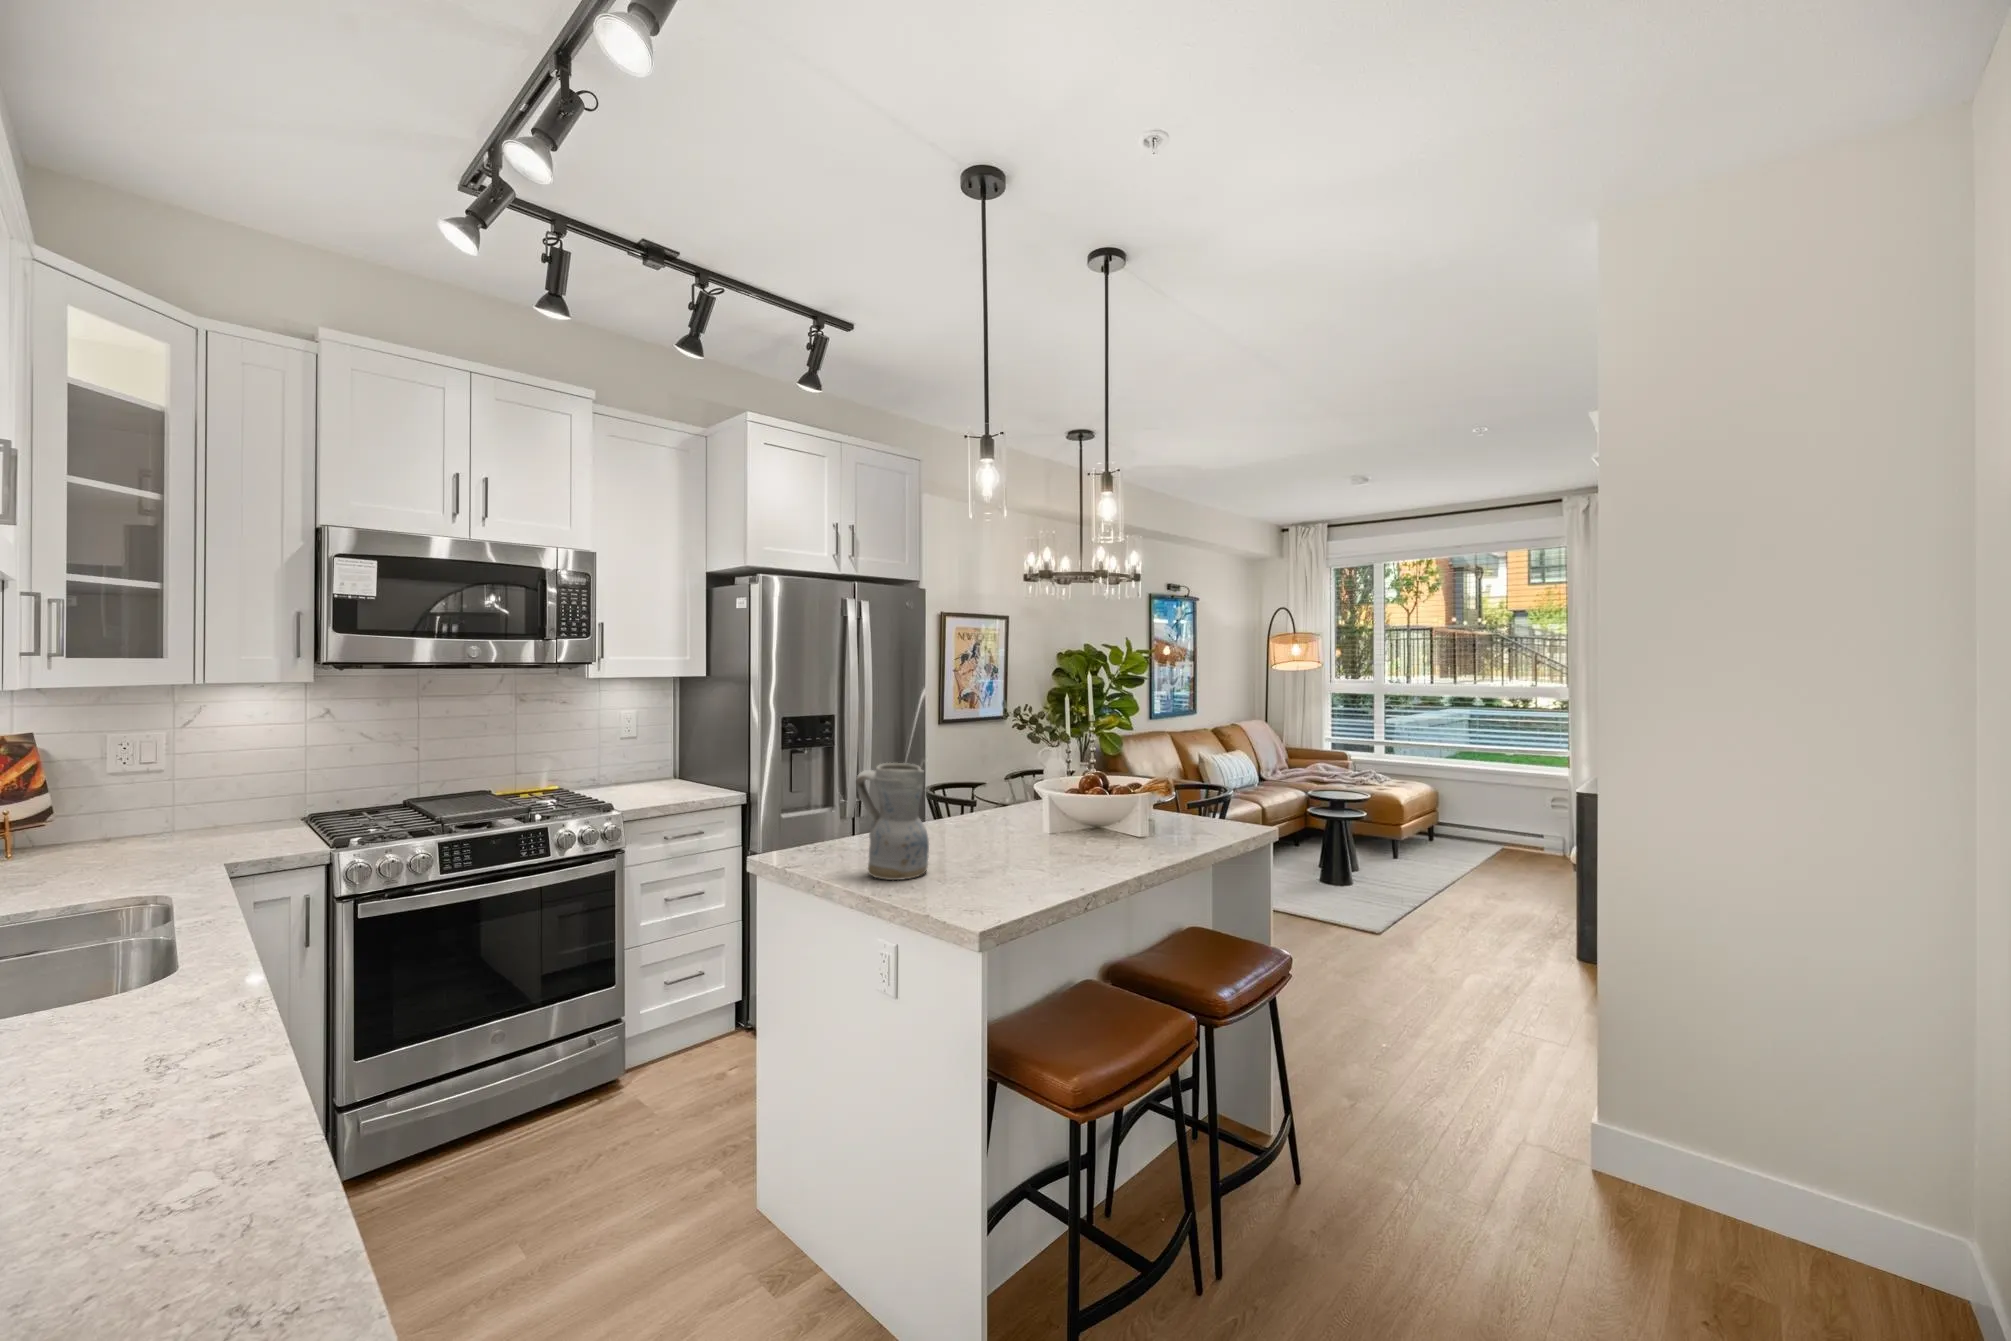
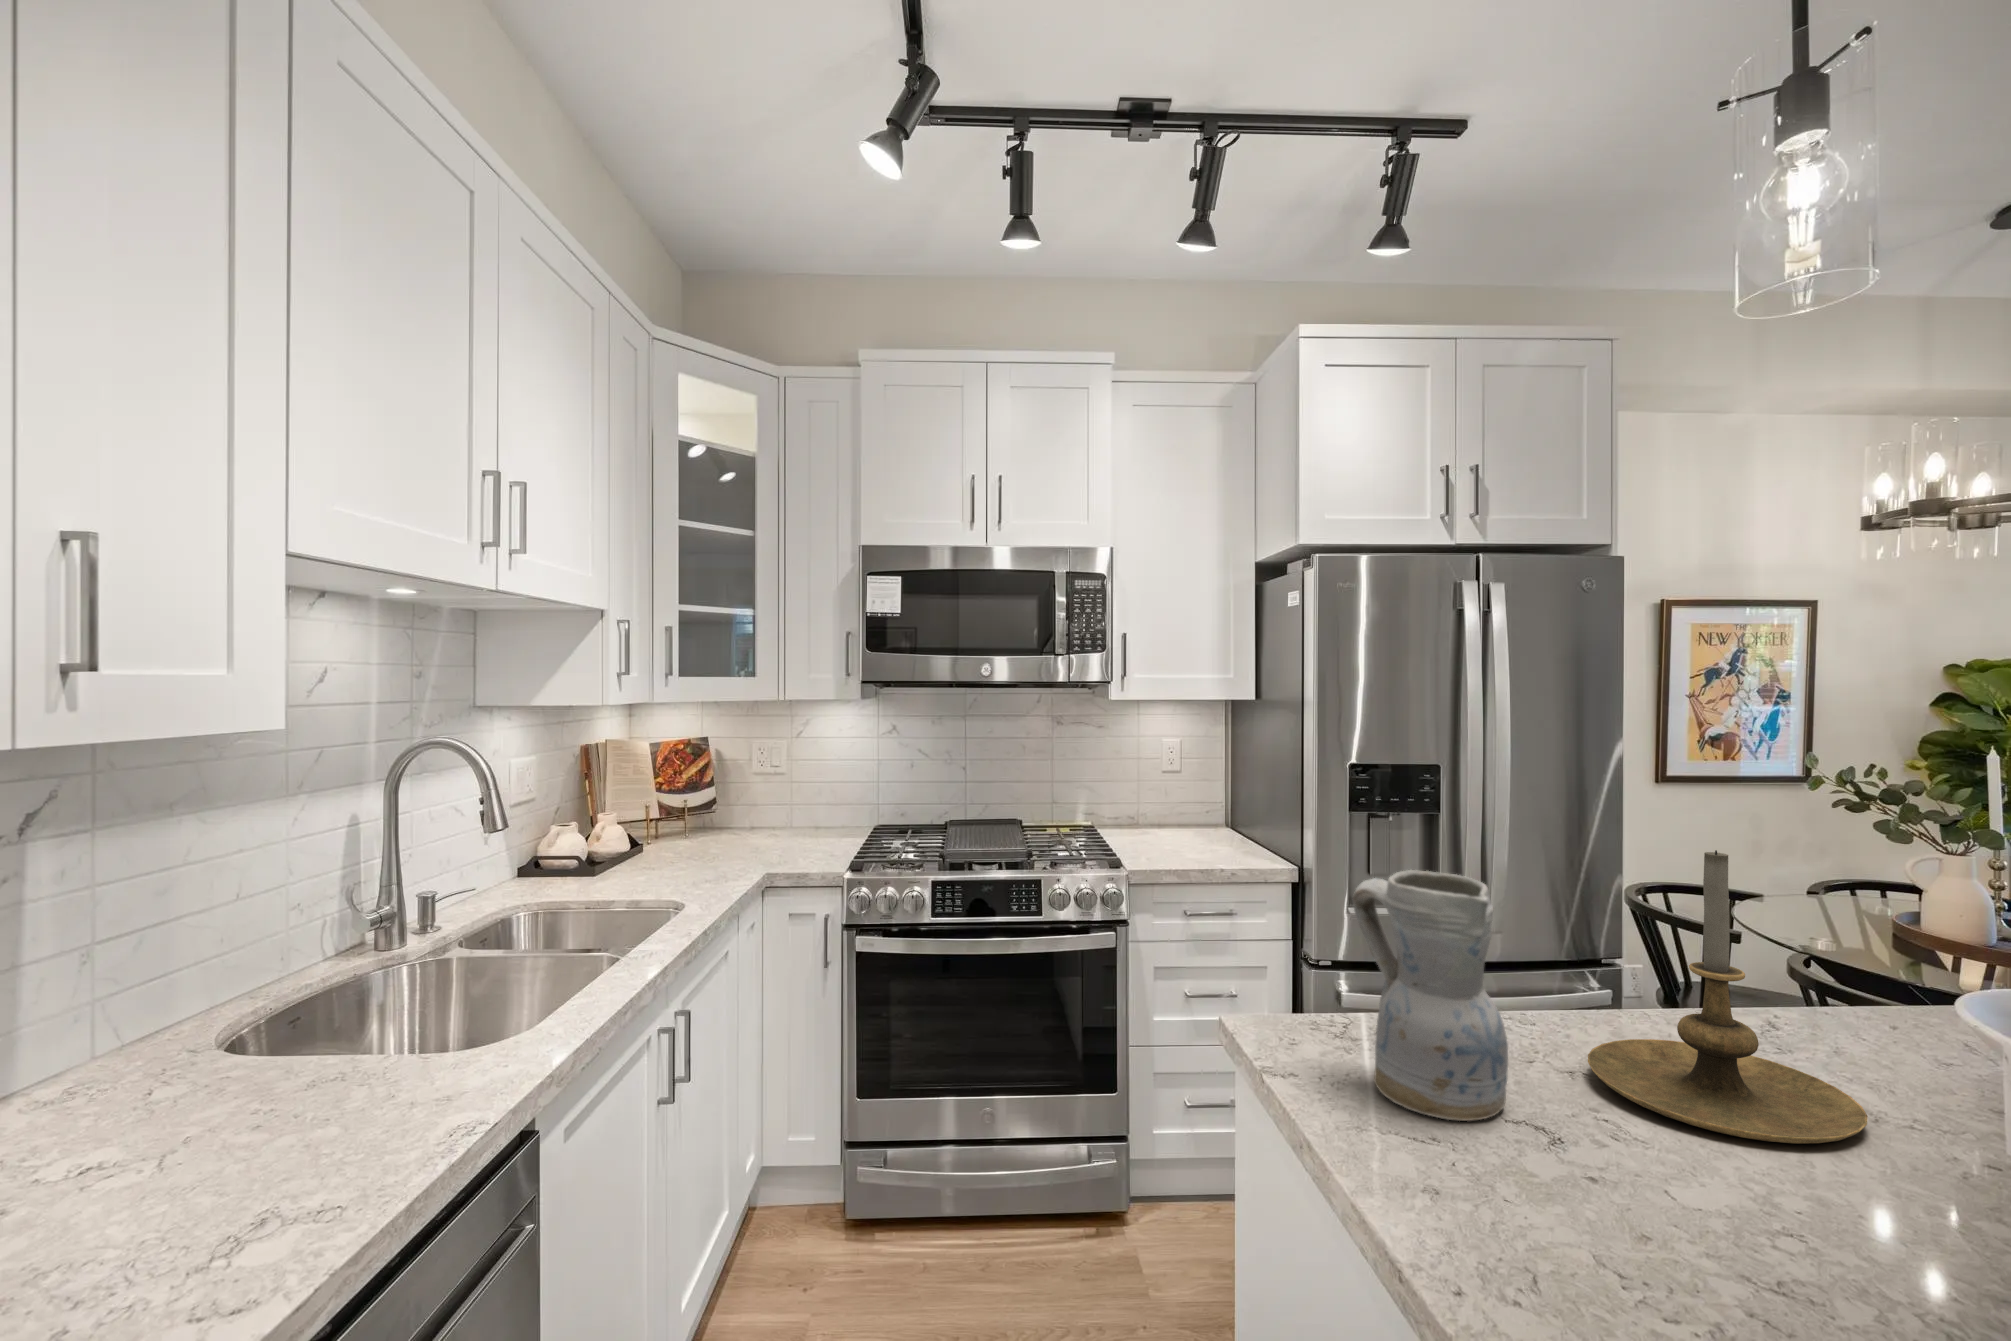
candle holder: none [952,742,1050,860] -> present [1588,850,1868,1143]

